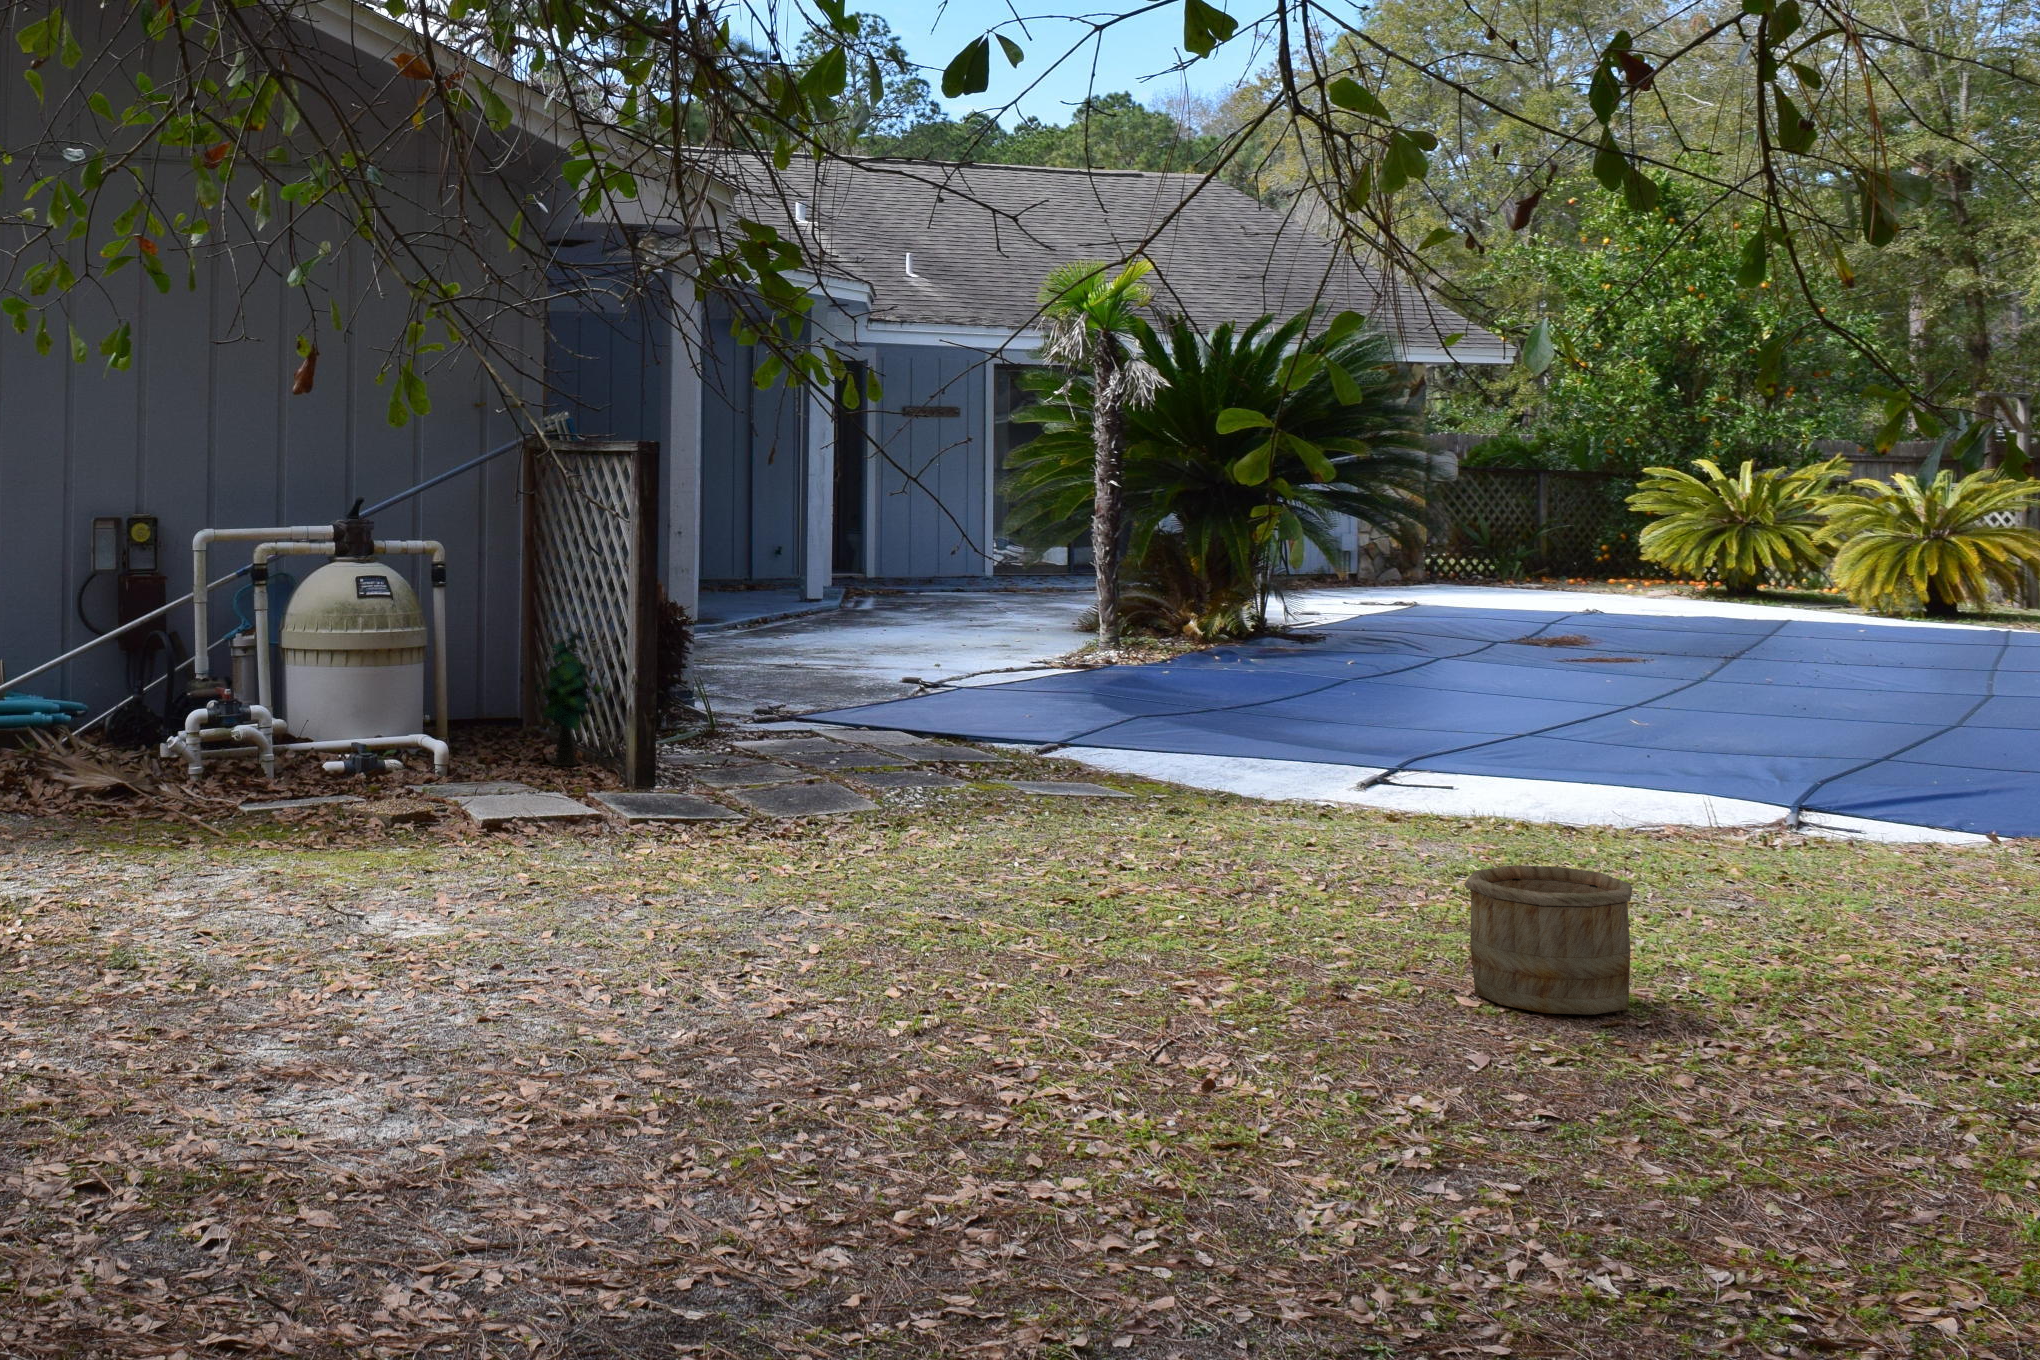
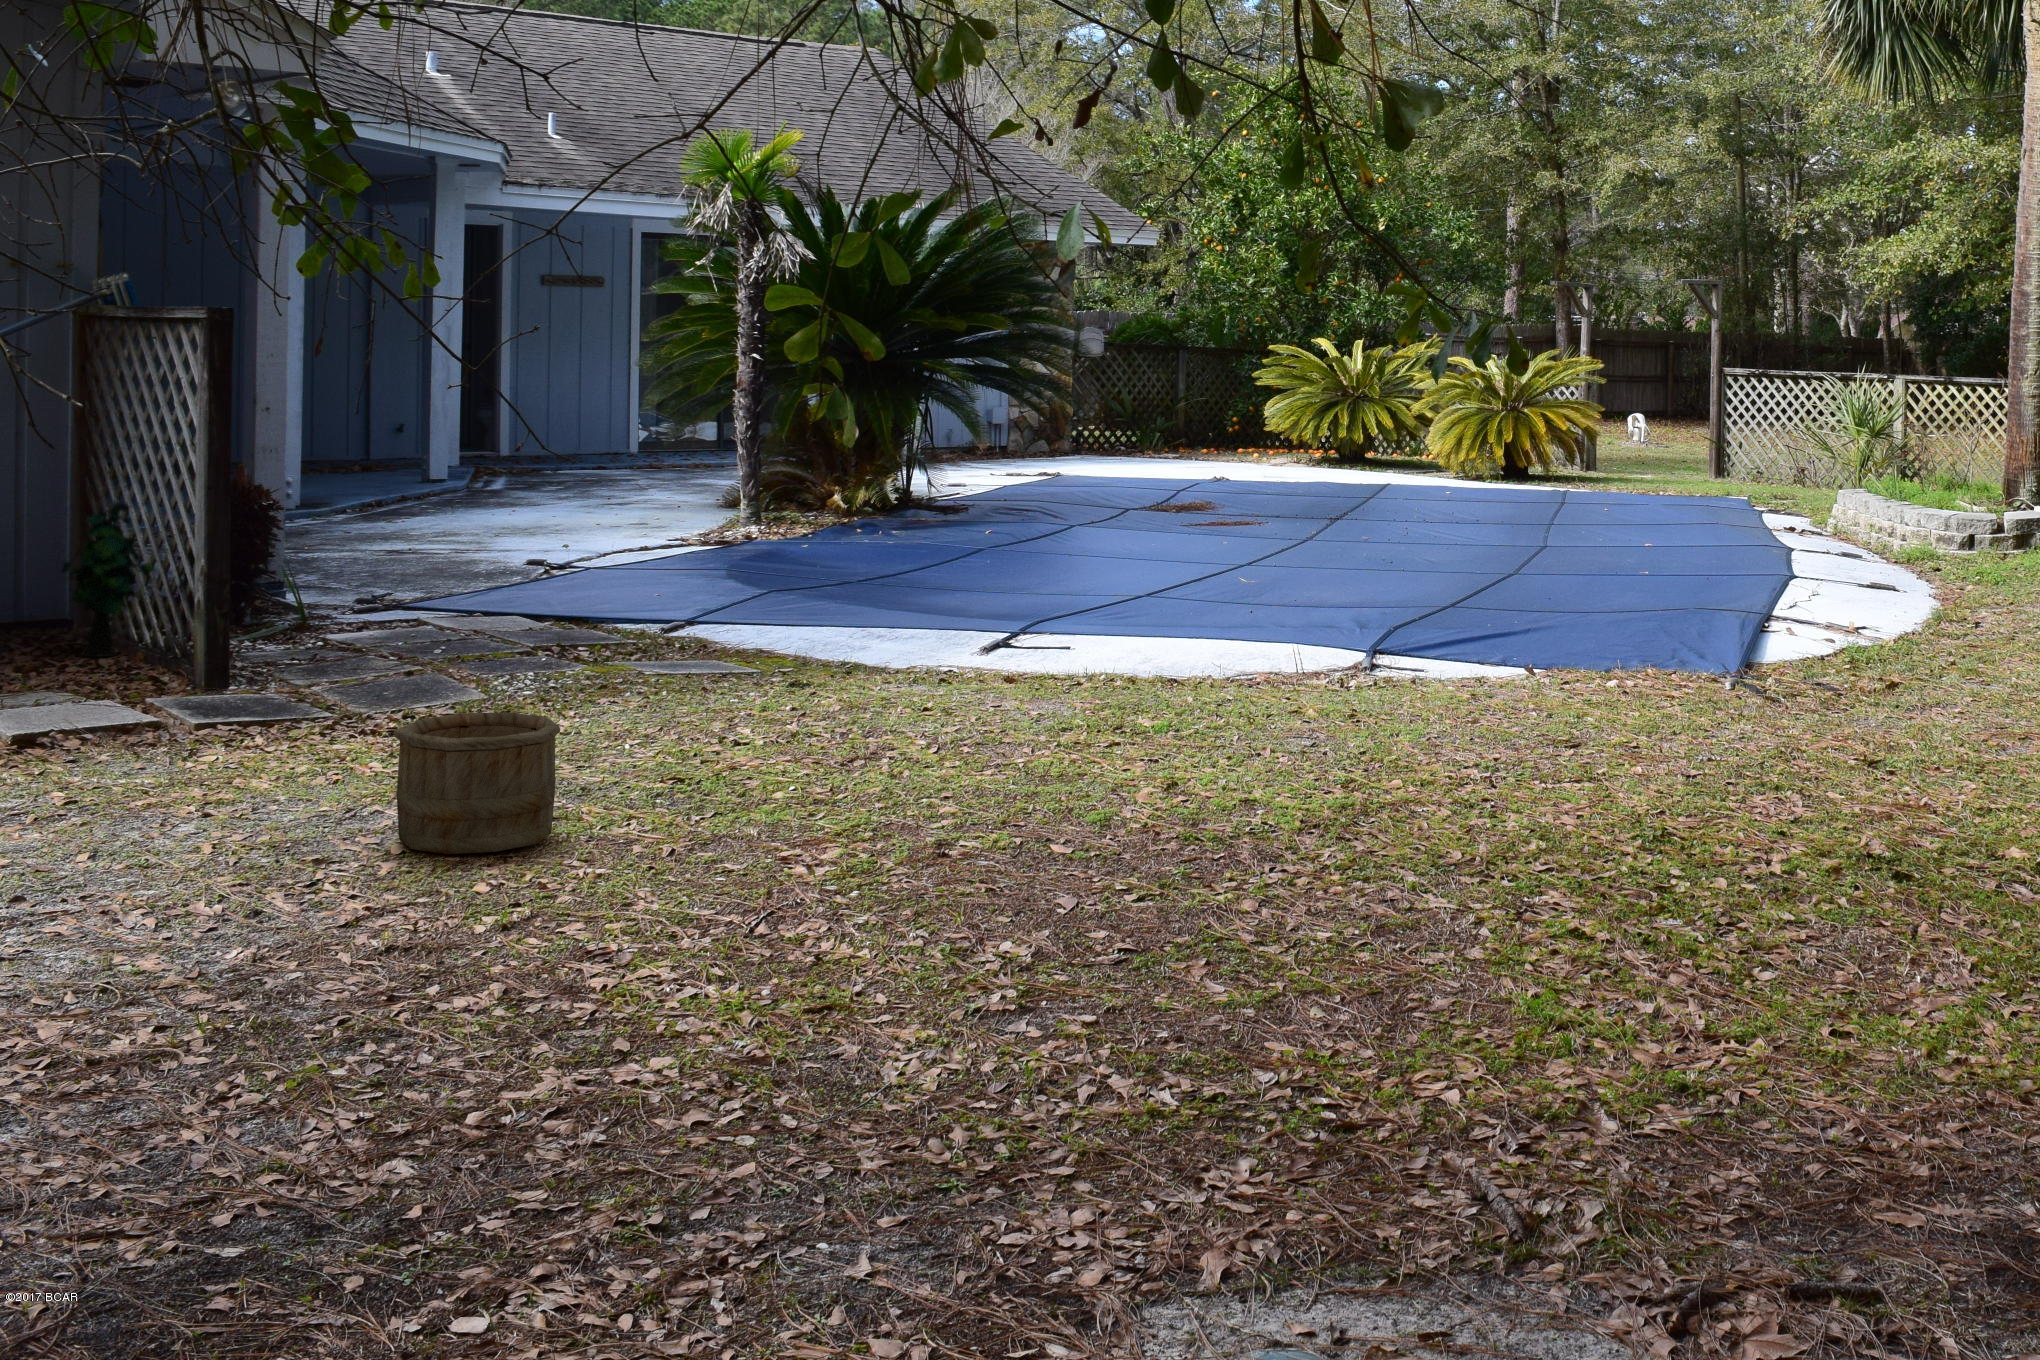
wooden bucket: present [1464,865,1632,1014] -> present [394,712,561,854]

